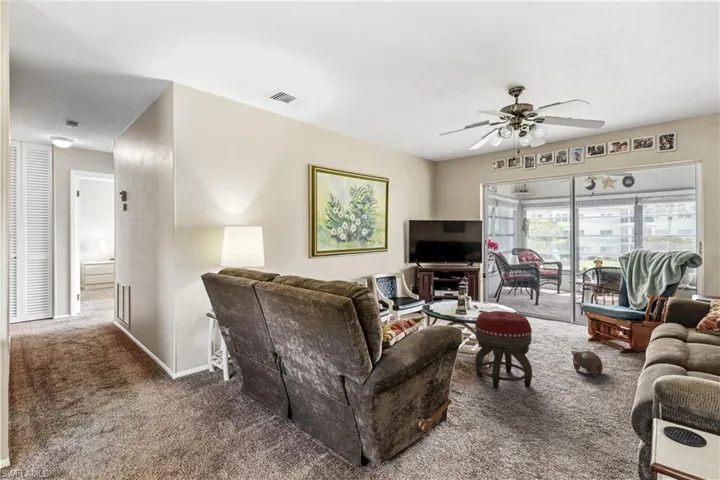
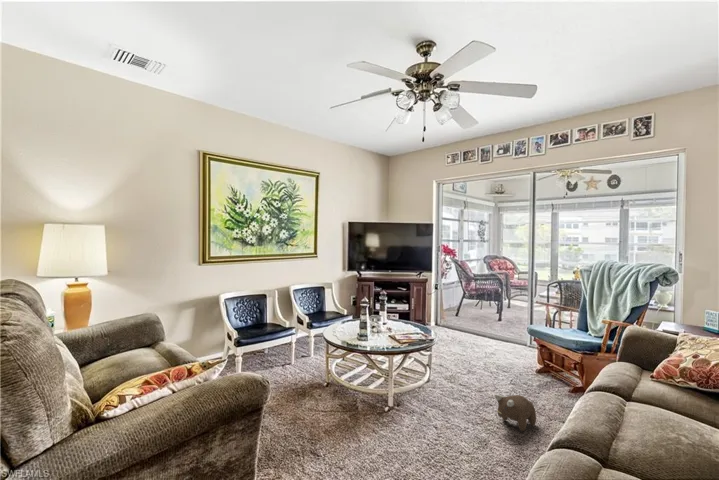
footstool: present [475,311,532,388] -> none [363,341,433,450]

